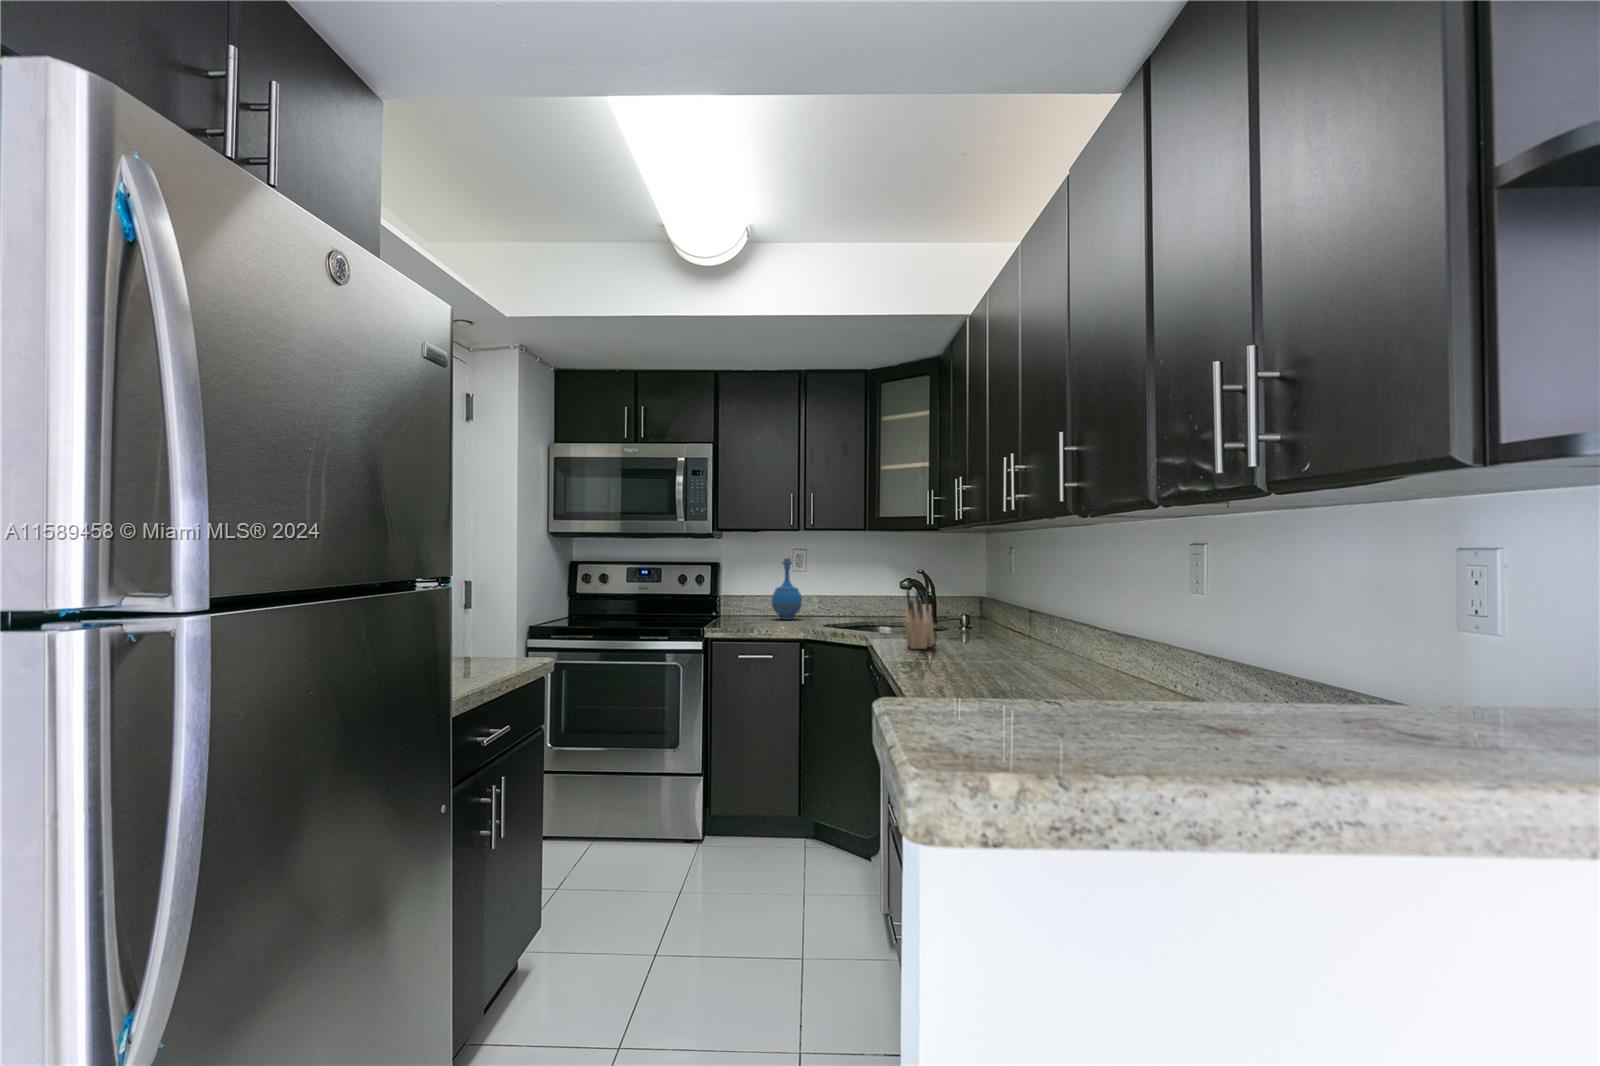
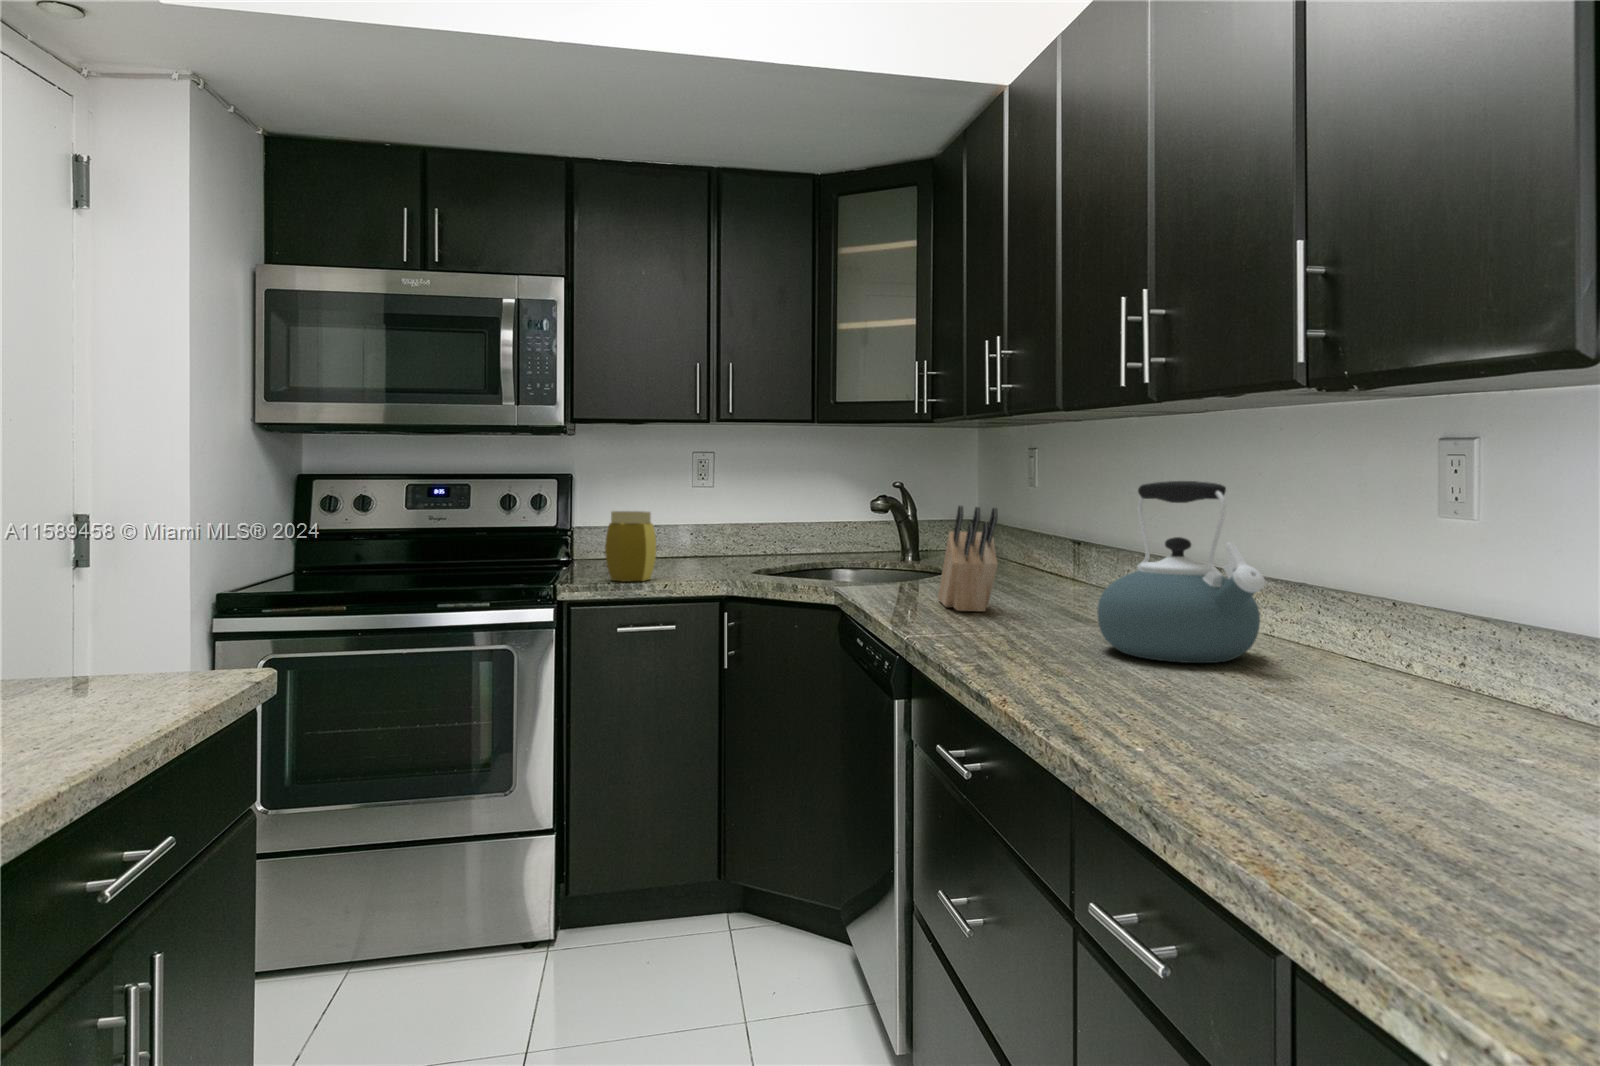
bottle: present [772,558,802,620] -> none [656,471,705,567]
kettle: none [942,584,1018,674] -> present [1097,481,1265,663]
jar: none [734,586,764,629] -> present [605,511,656,582]

